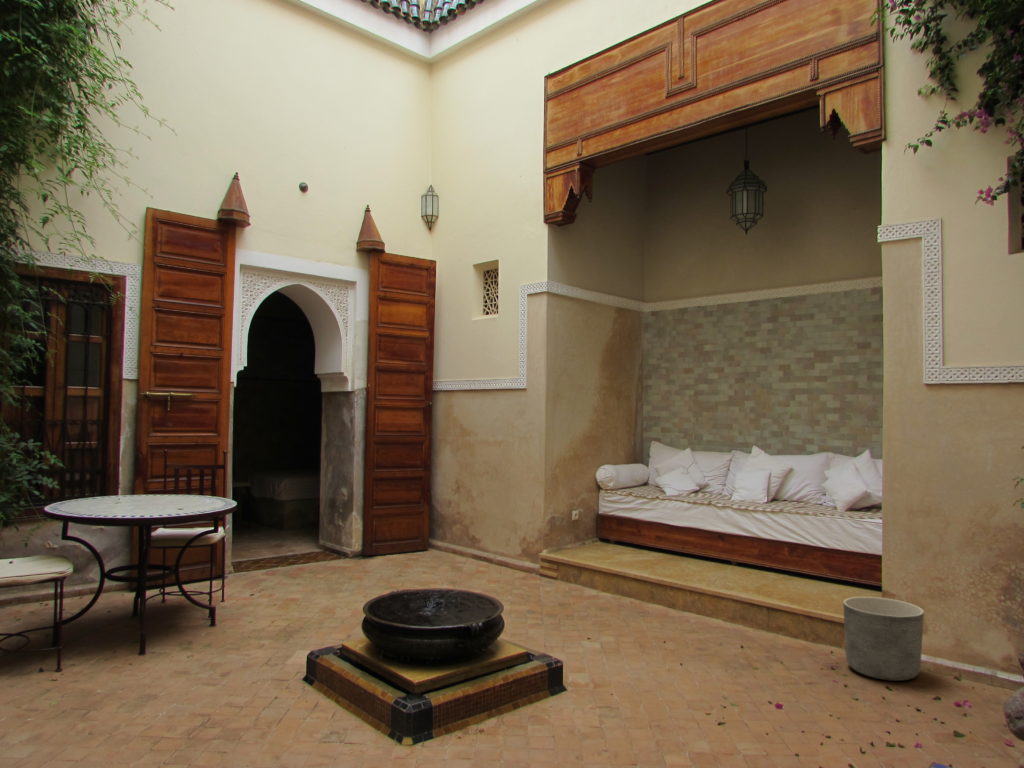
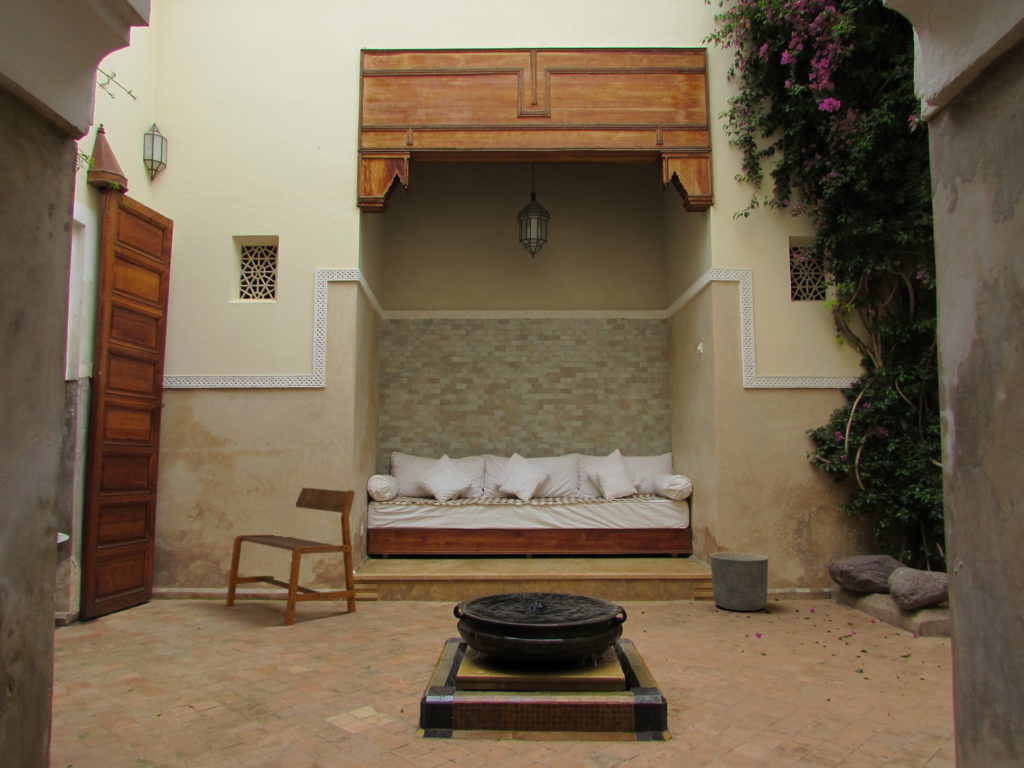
bench: none [450,471,519,586] -> present [226,488,356,626]

